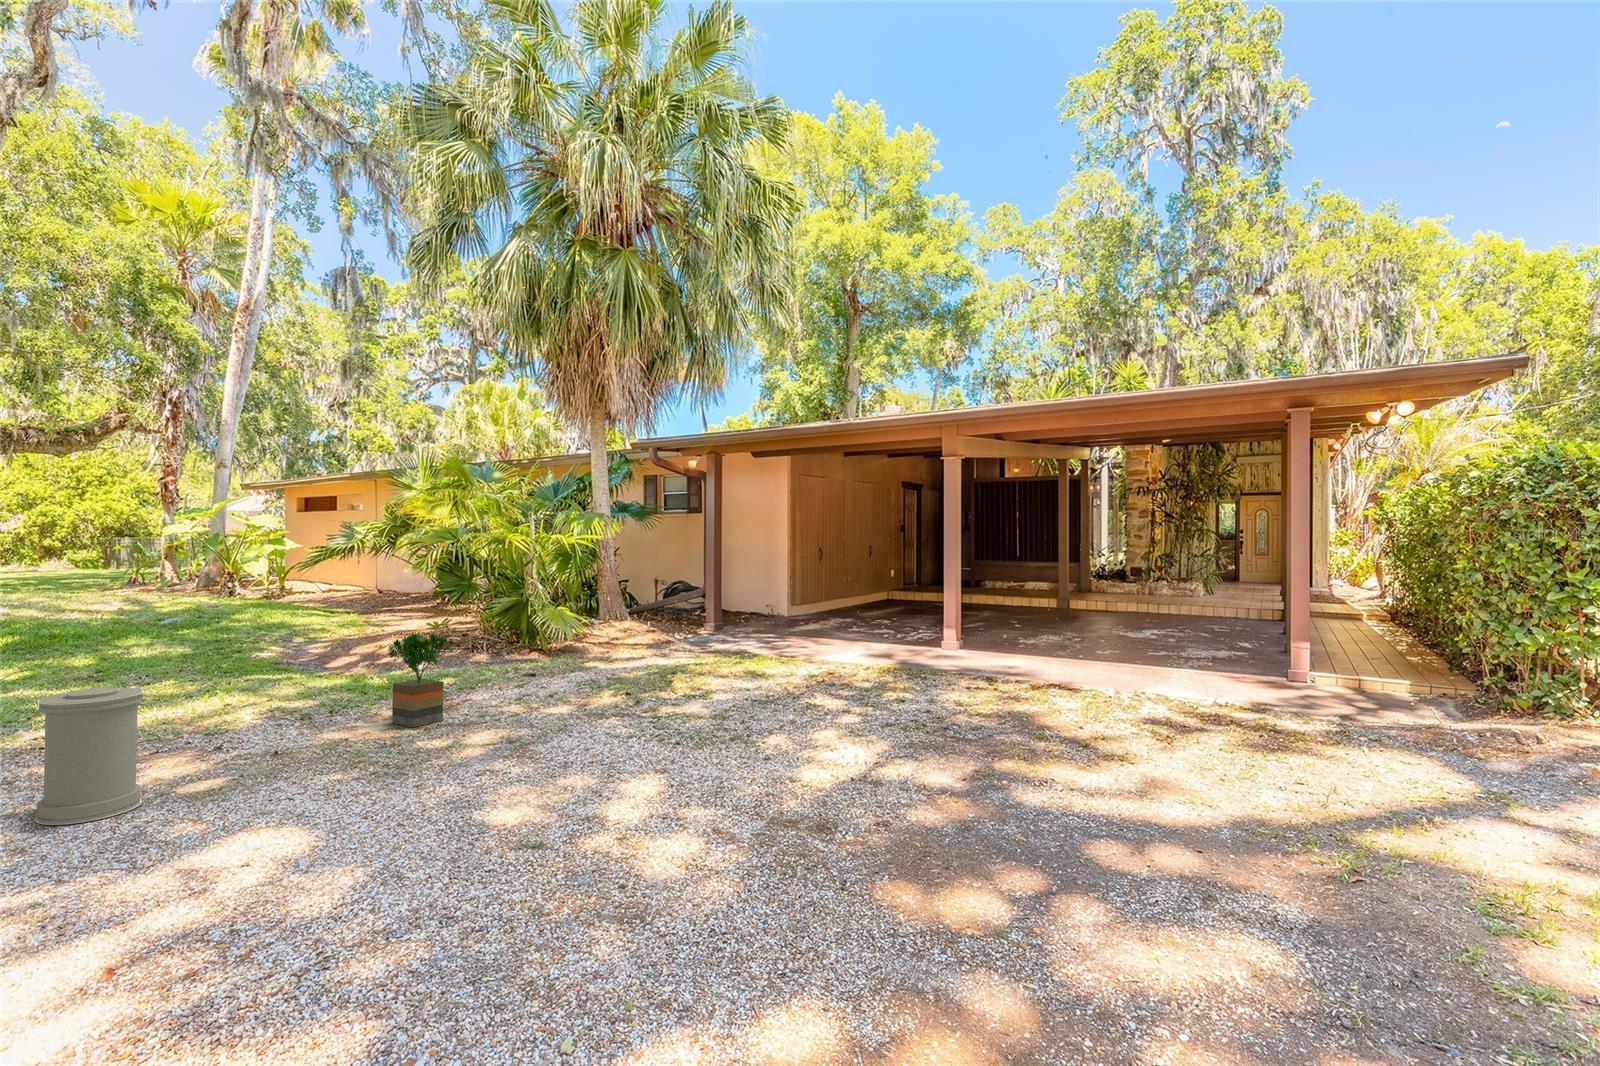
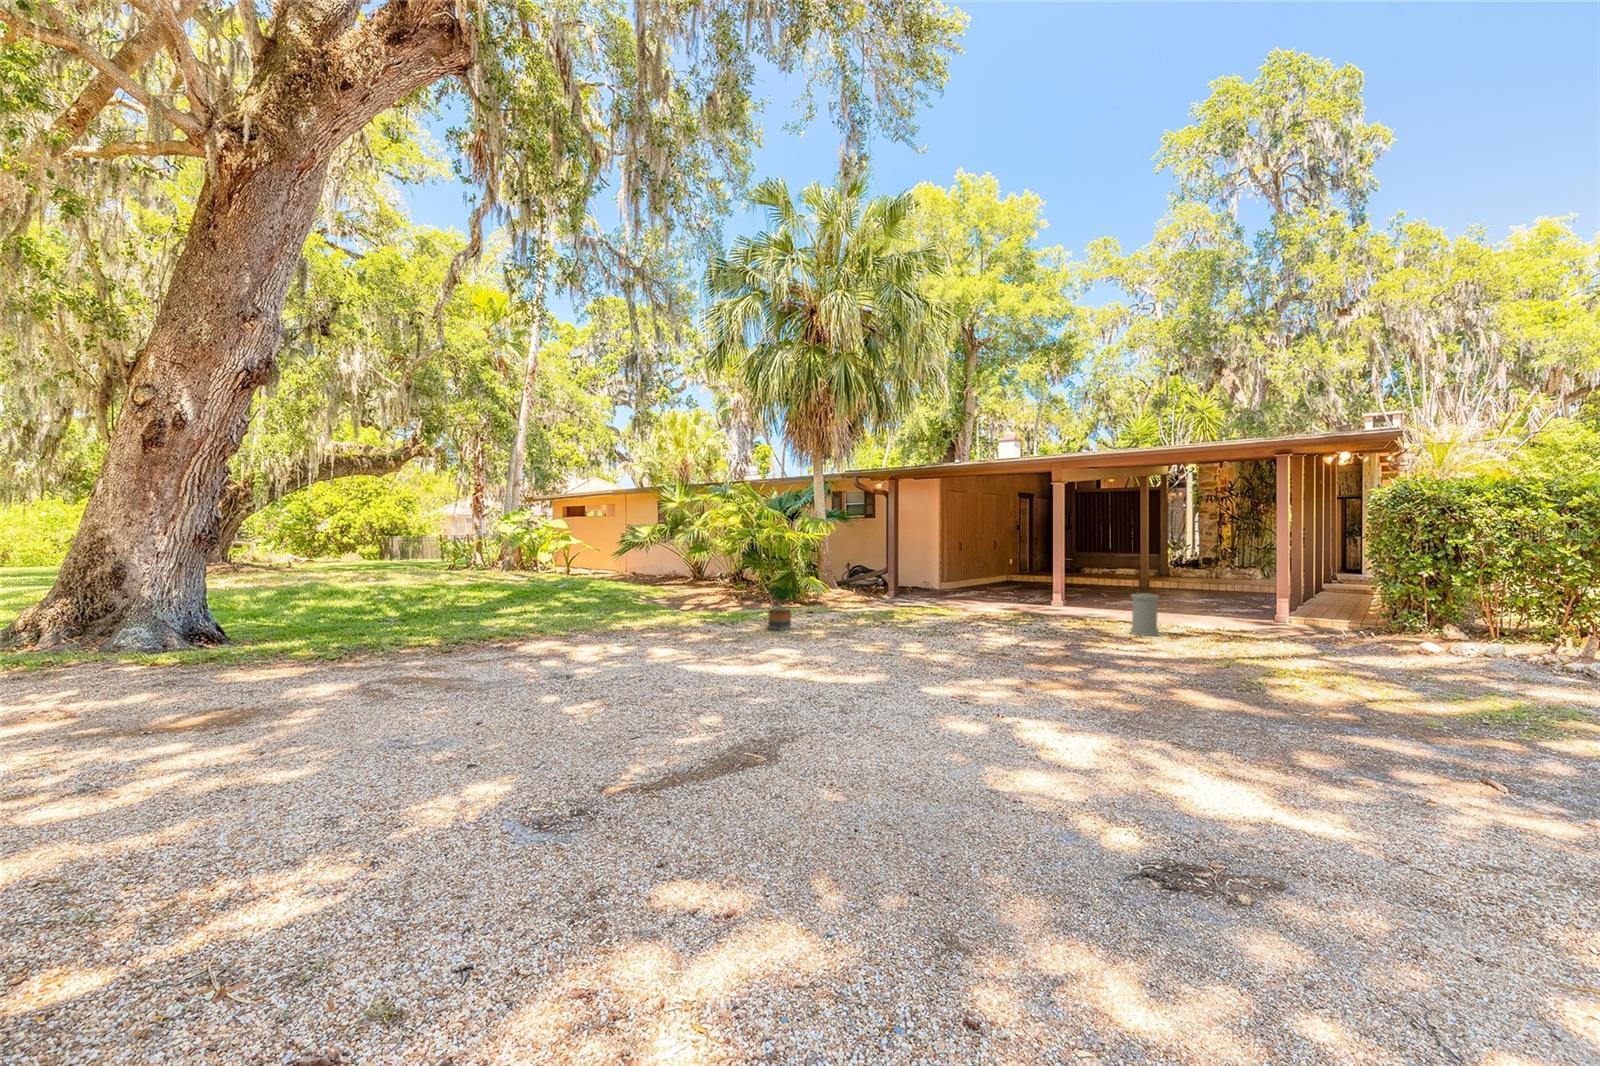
trash can: present [35,687,144,825] -> present [1130,593,1159,636]

